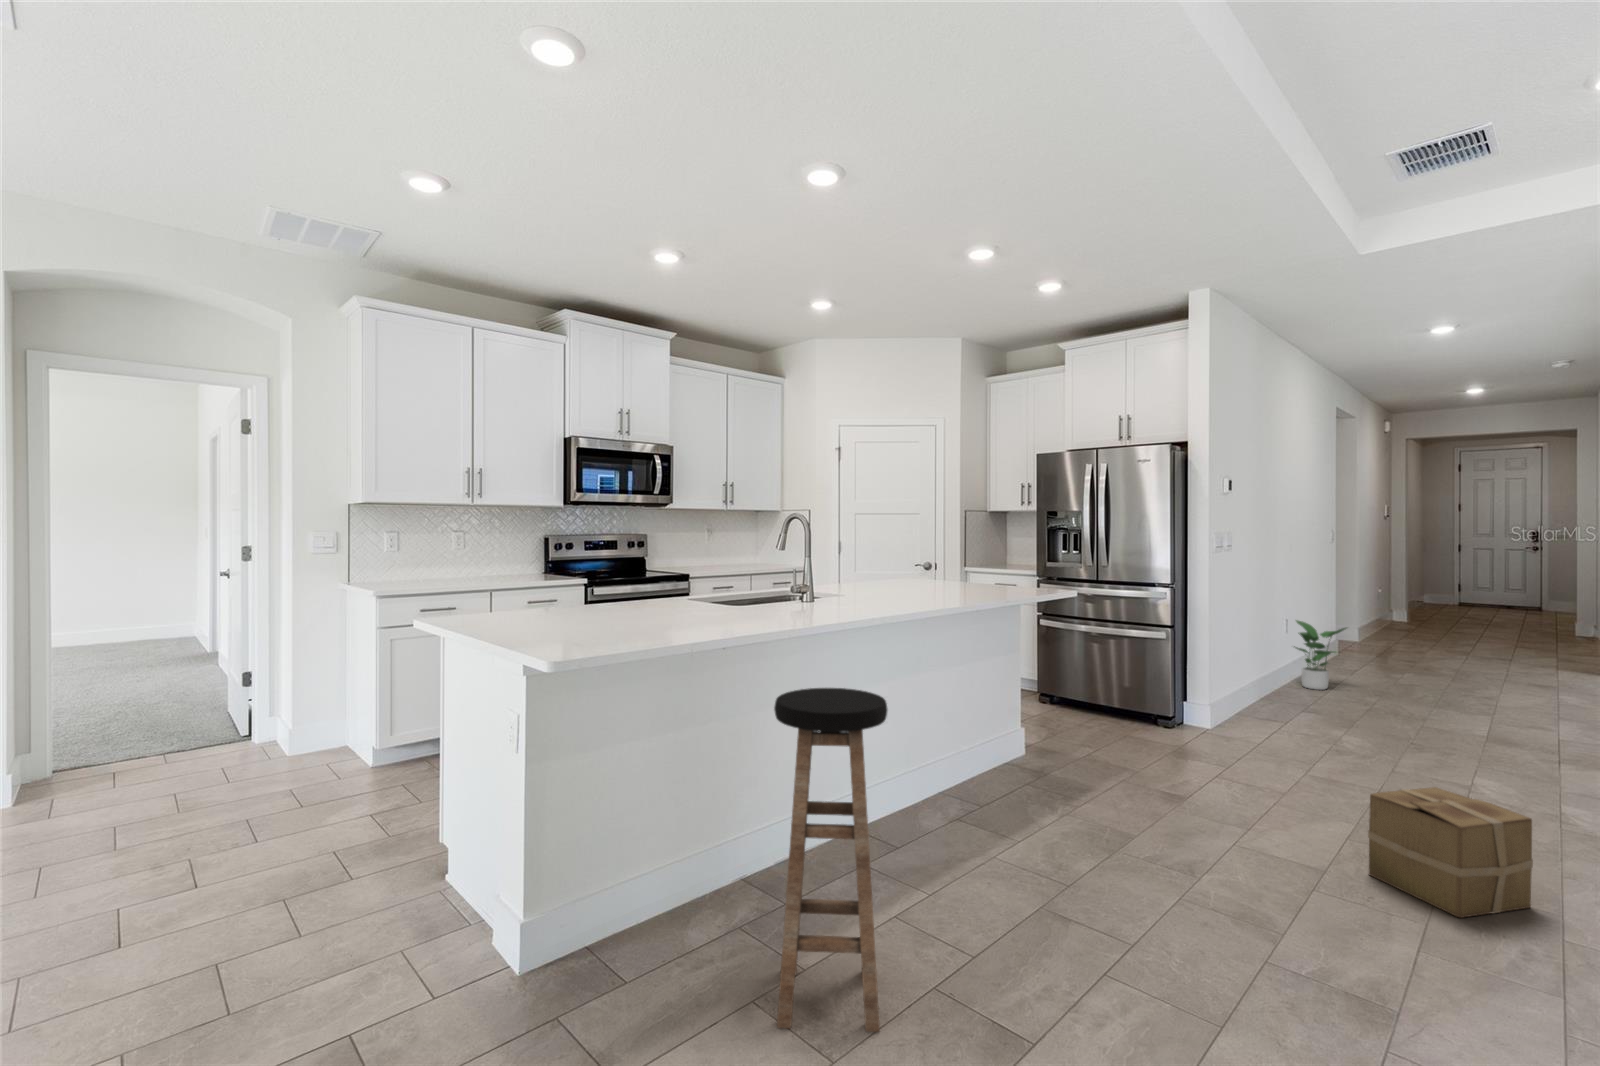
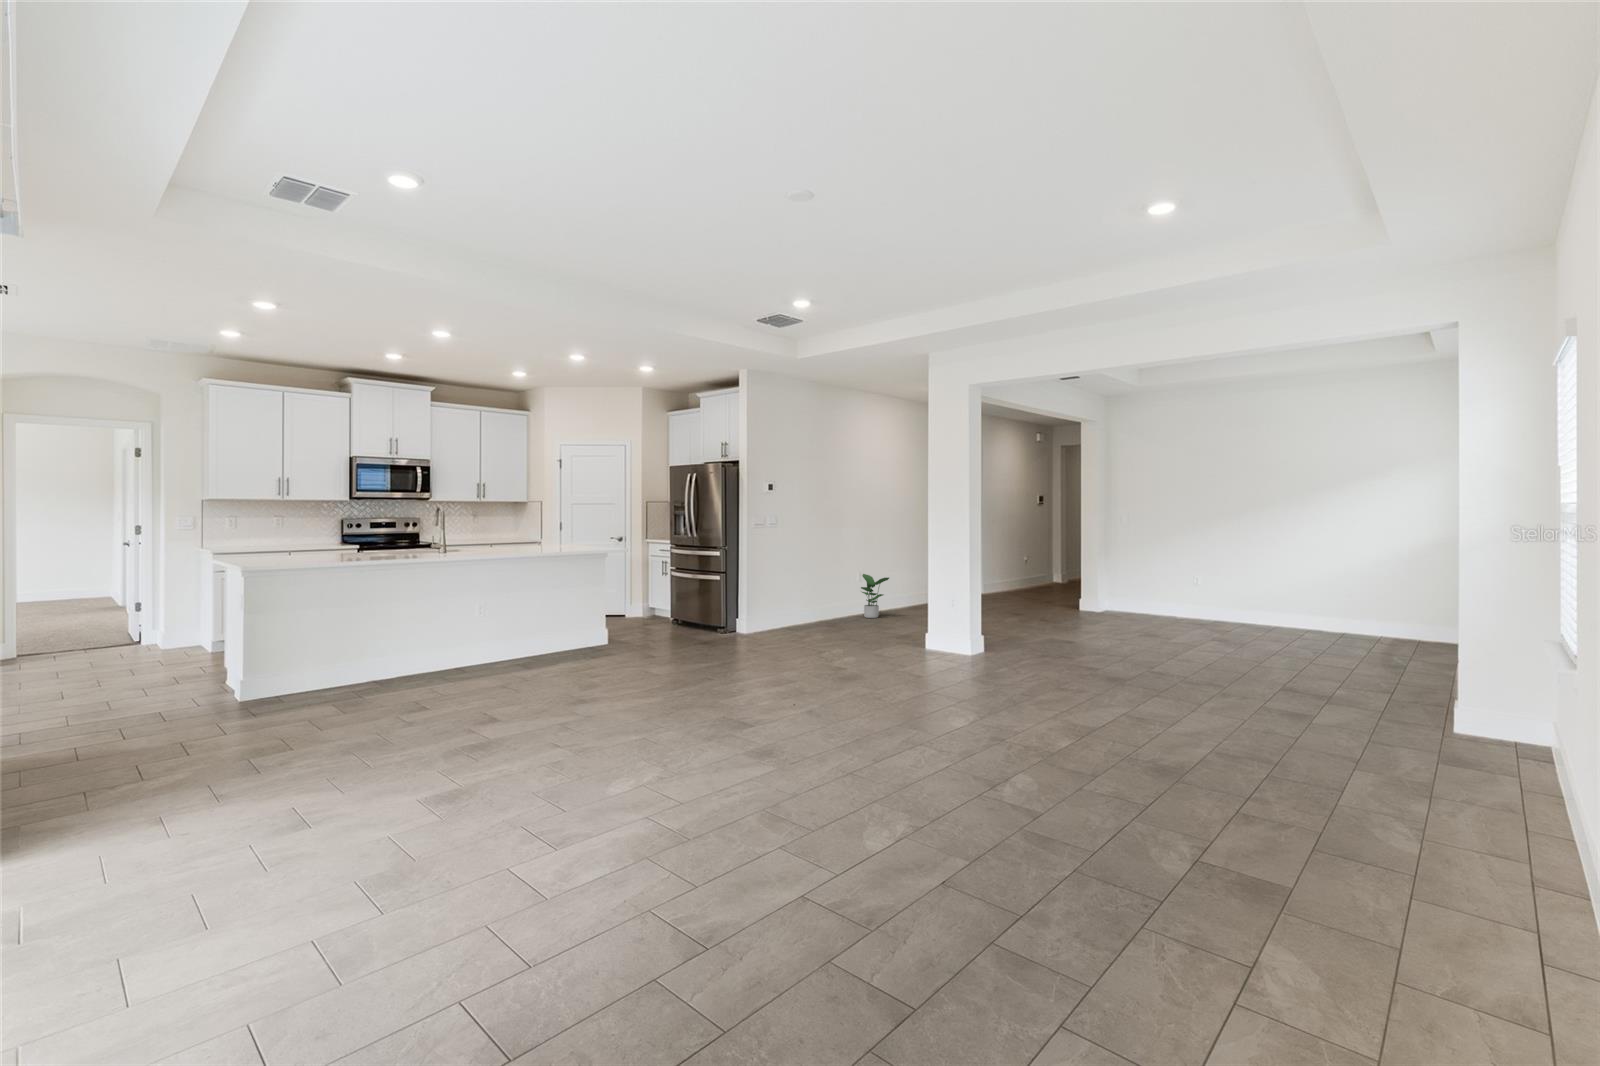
bar stool: present [774,688,887,1032] -> none [352,581,412,711]
cardboard box: present [1368,787,1533,918] -> none [696,637,745,686]

